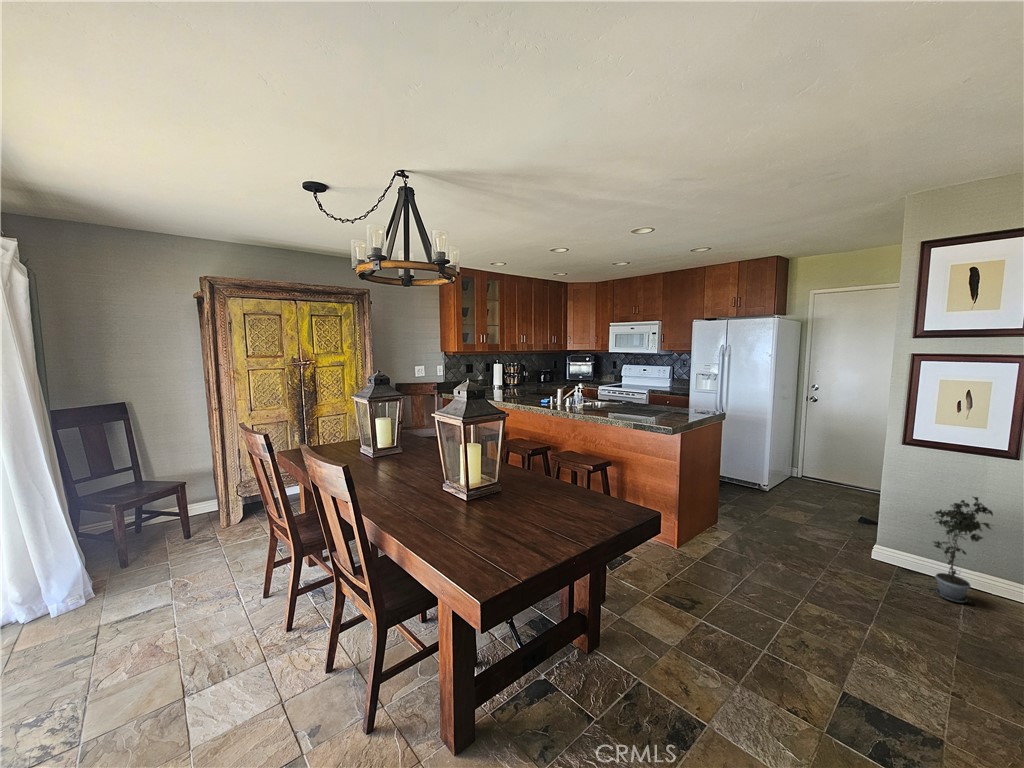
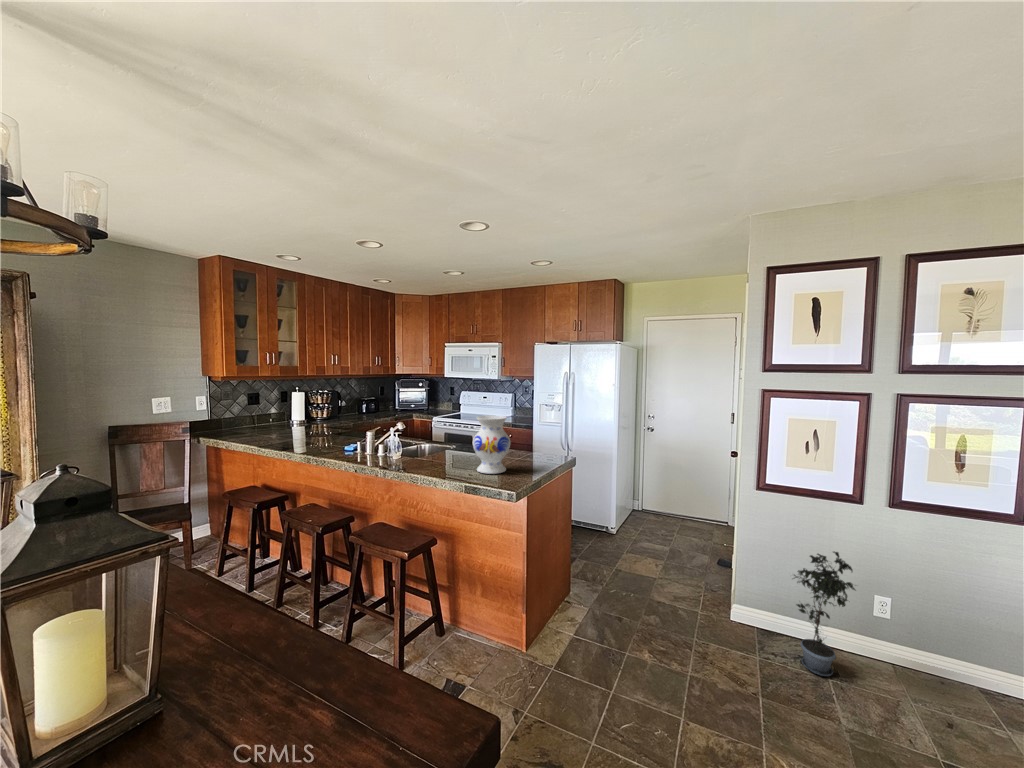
vase: none [640,376,669,418] -> present [473,415,511,474]

